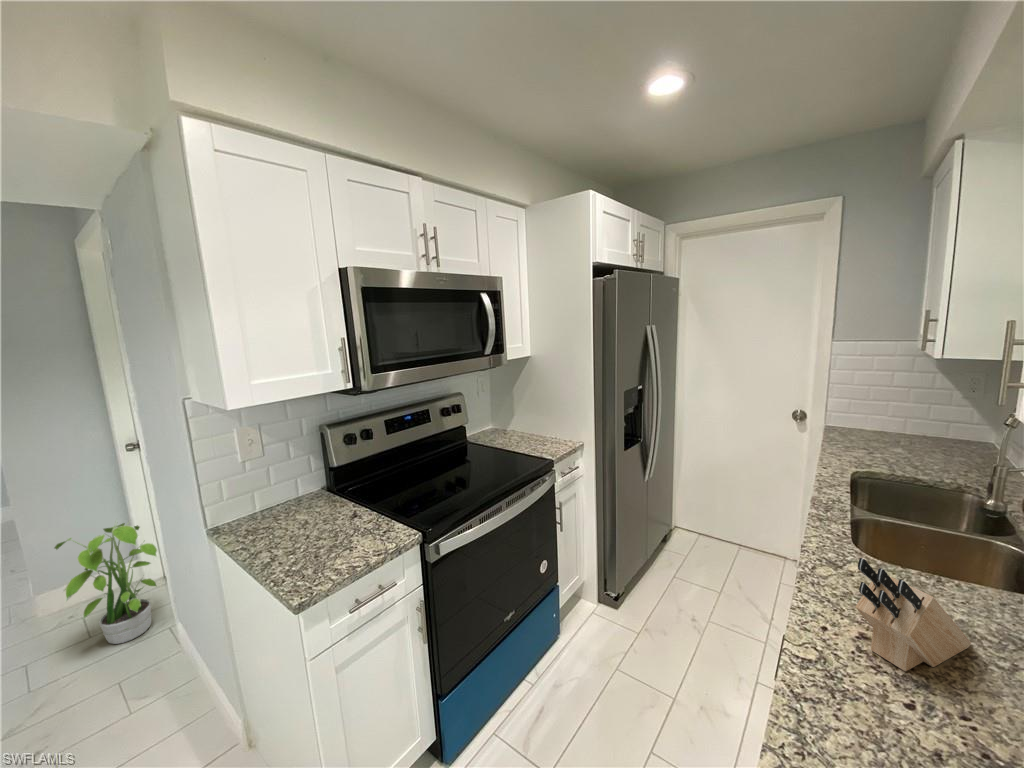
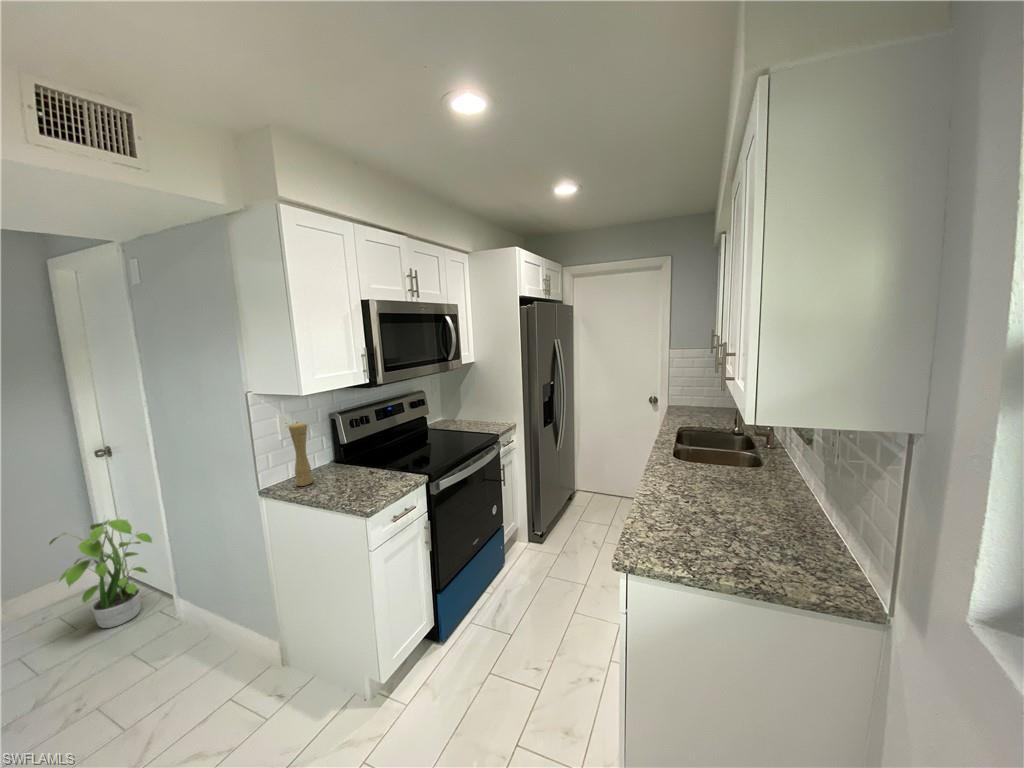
pepper mill: none [241,441,277,530] -> present [289,422,313,486]
knife block: present [855,558,971,671] -> none [667,443,715,493]

